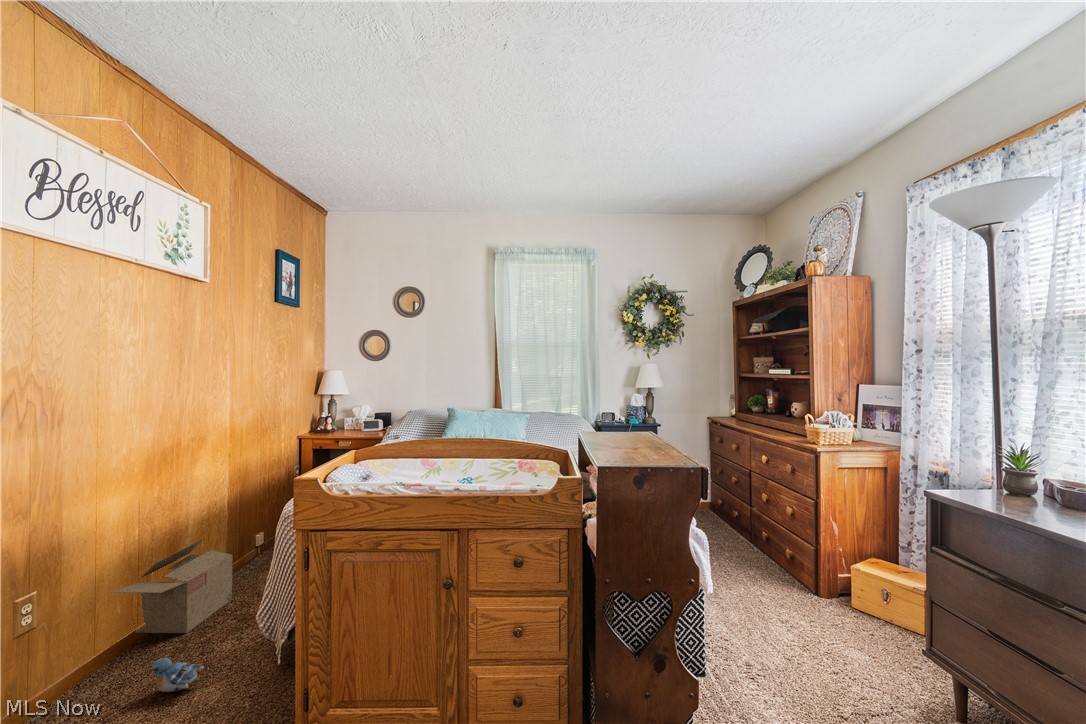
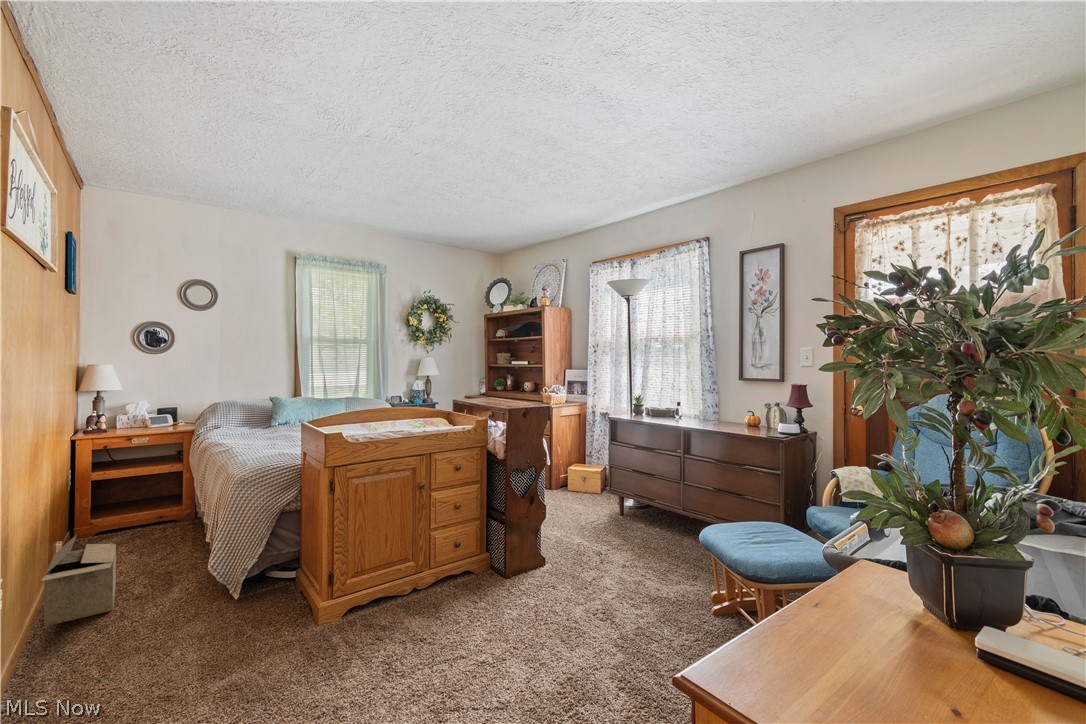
plush toy: present [152,658,204,692] -> none [156,602,202,628]

